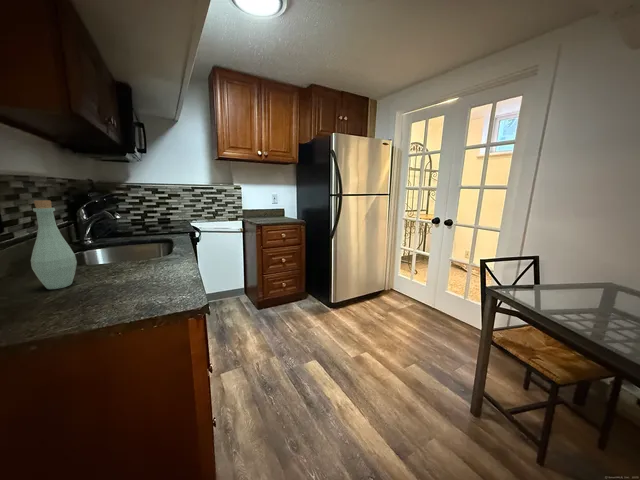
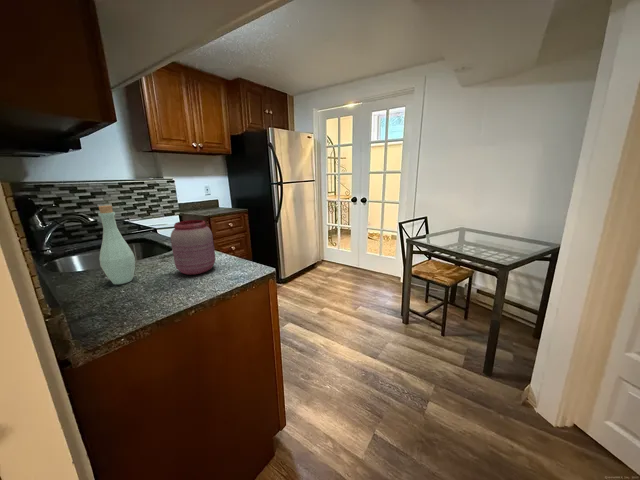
jar: none [97,225,158,293] -> present [171,220,215,275]

